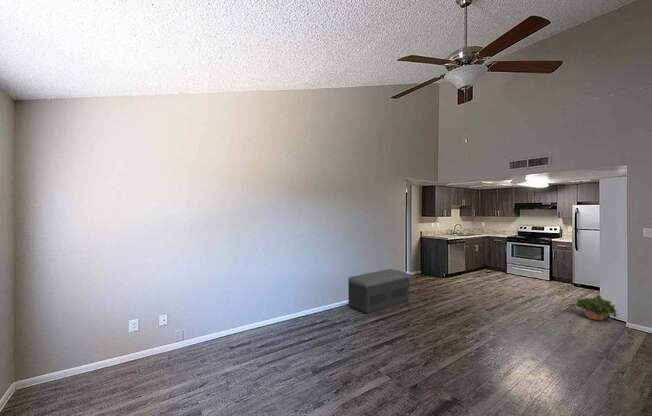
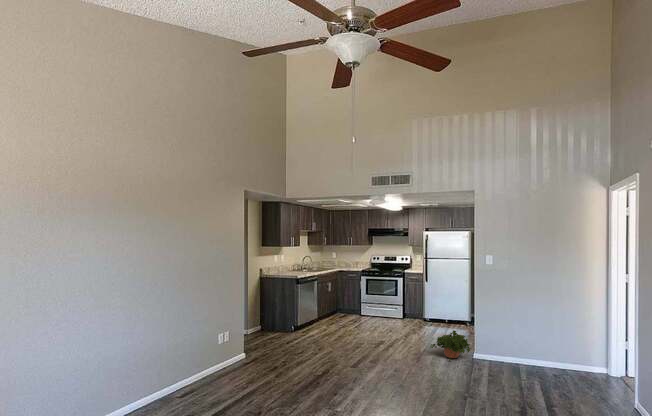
storage bench: present [348,269,409,314] -> none [159,328,254,408]

